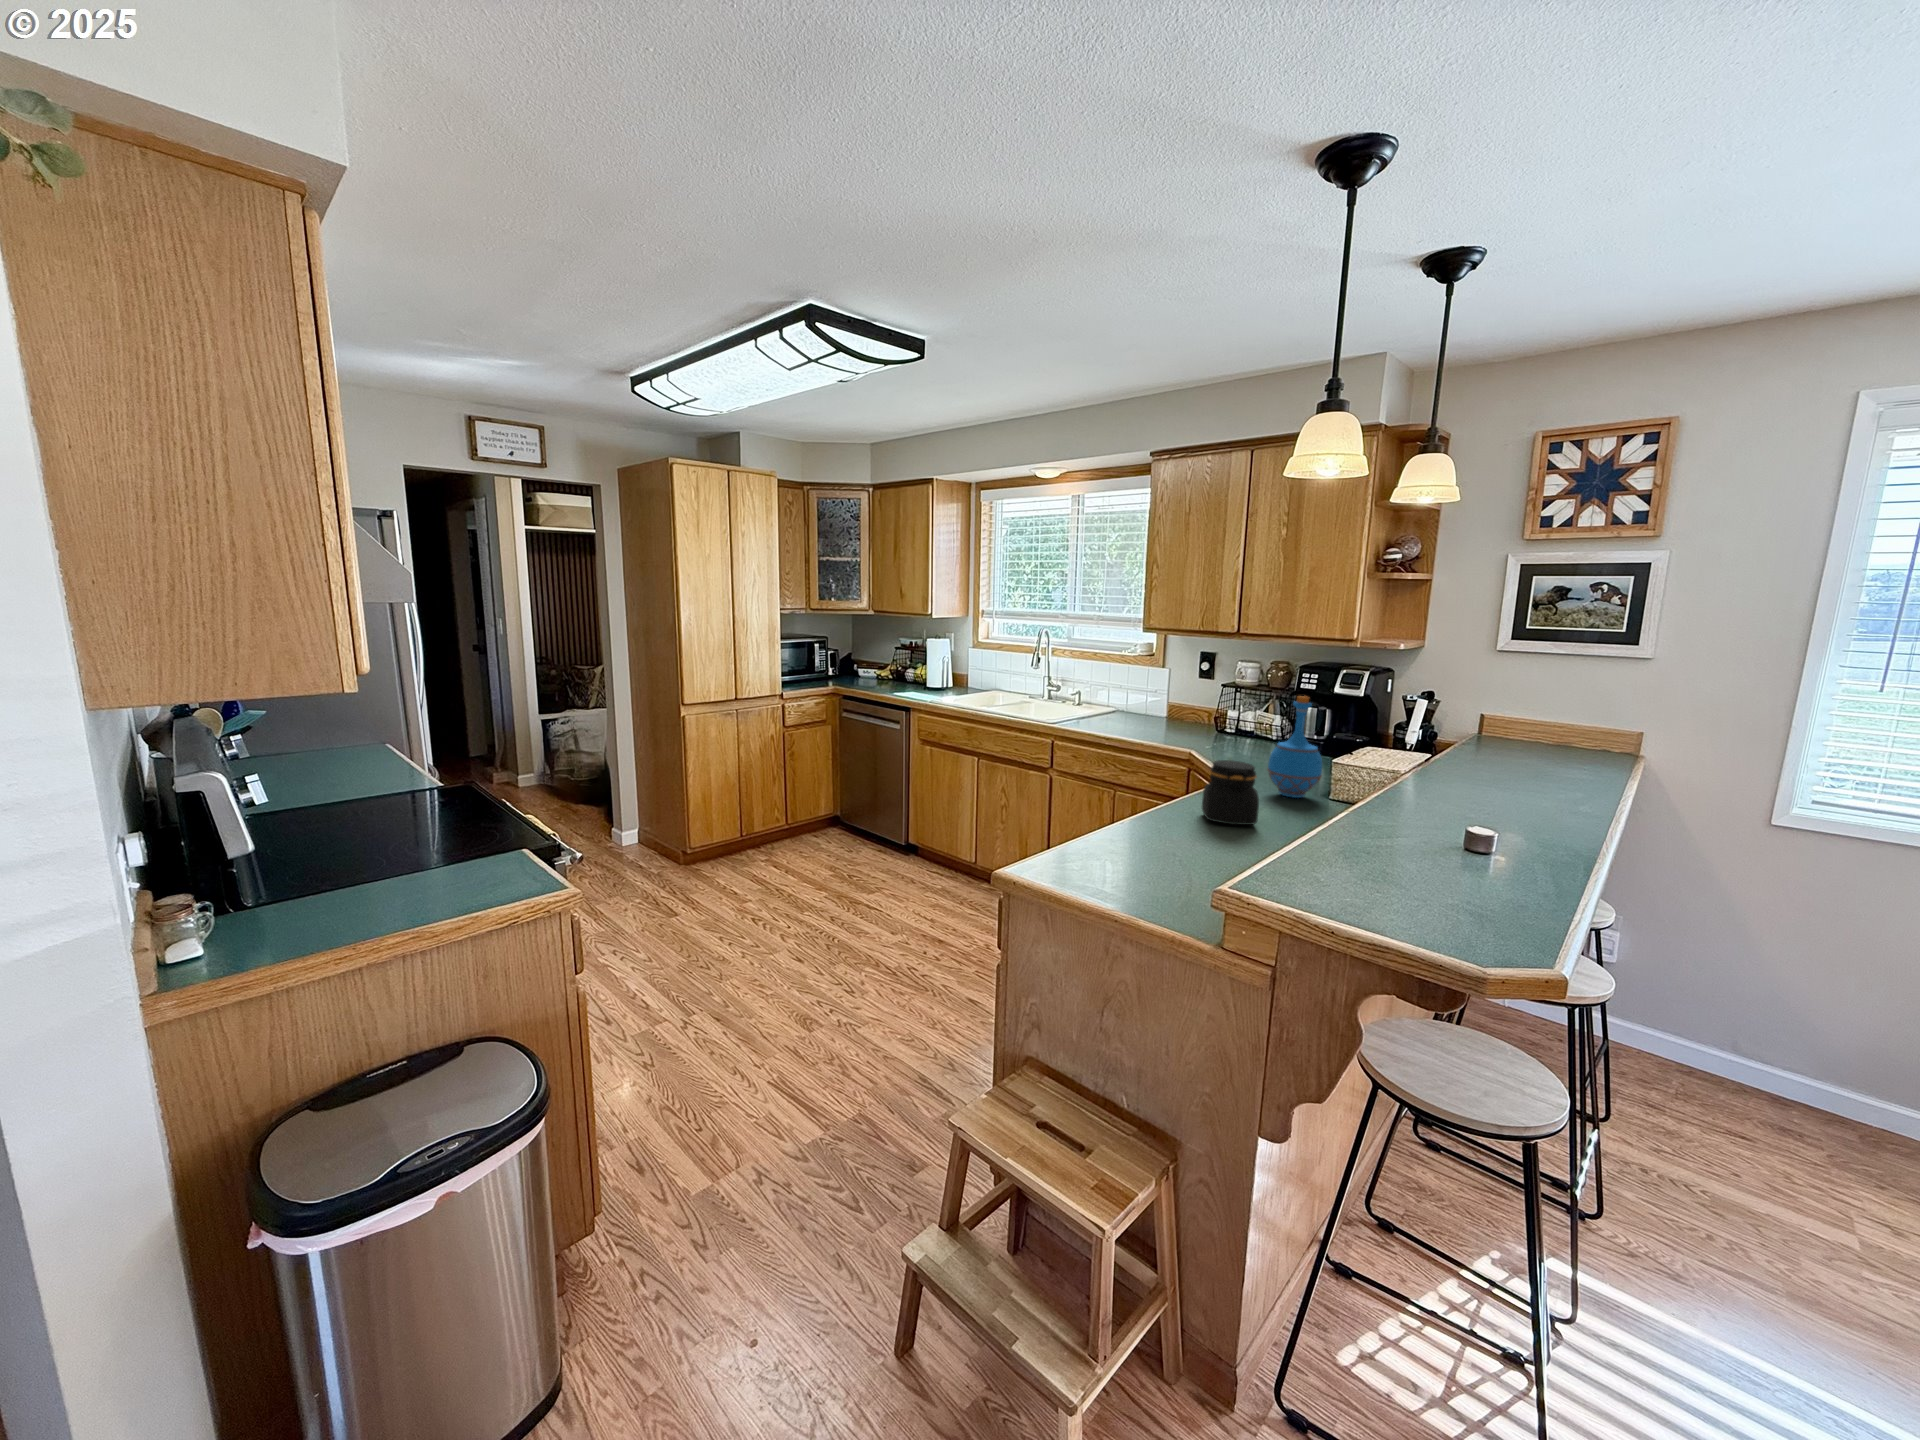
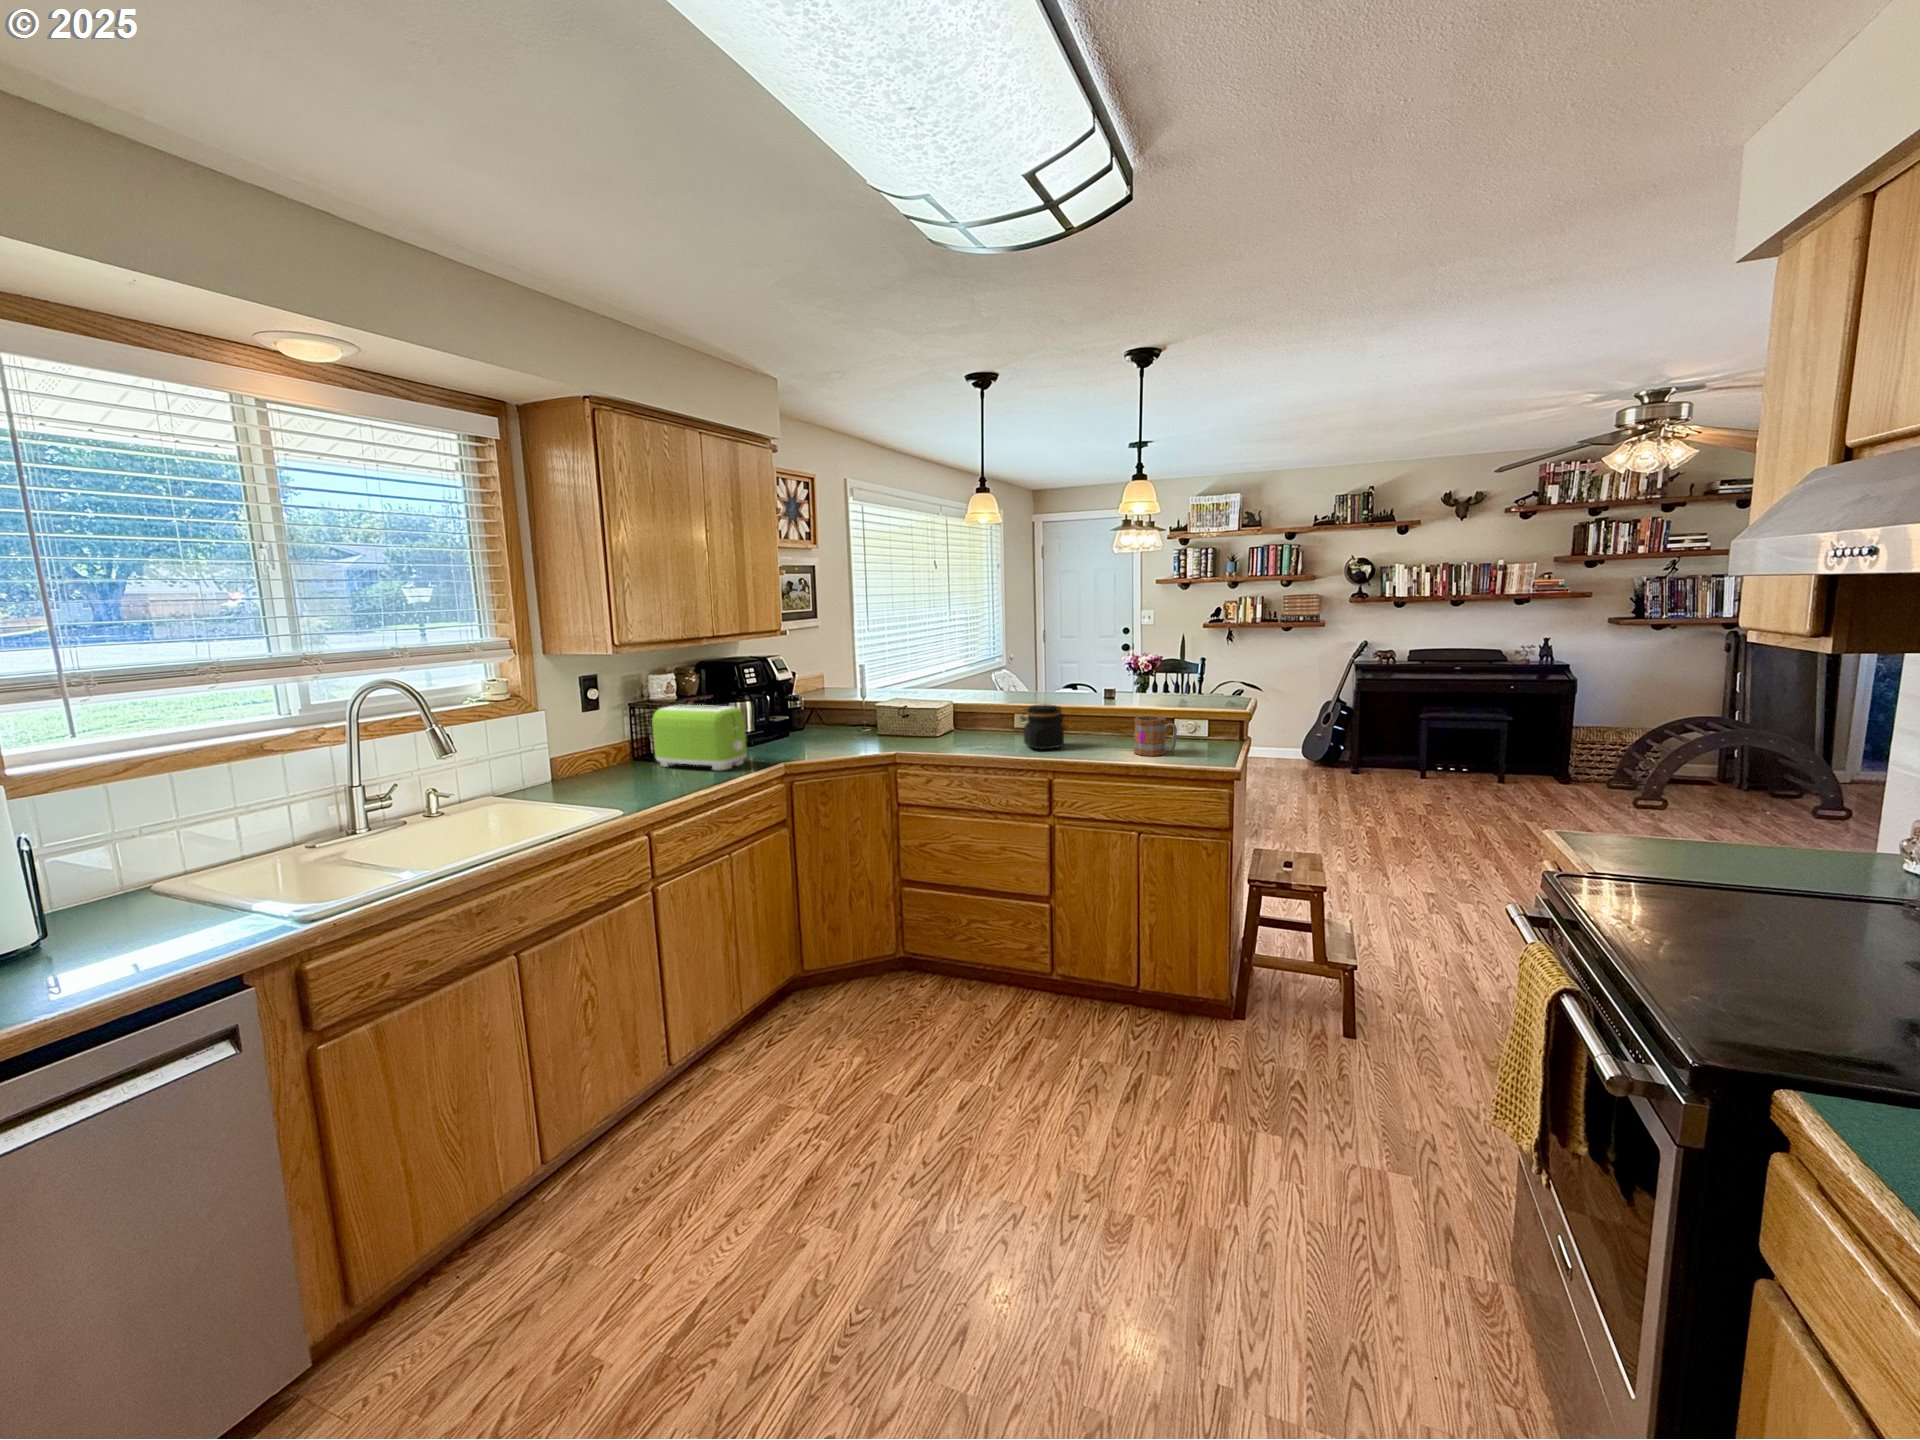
toaster: none [1177,689,1241,747] -> present [652,705,747,770]
bottle: present [1267,696,1322,798] -> none [924,663,963,742]
mug: none [1117,794,1183,860] -> present [1134,716,1177,756]

